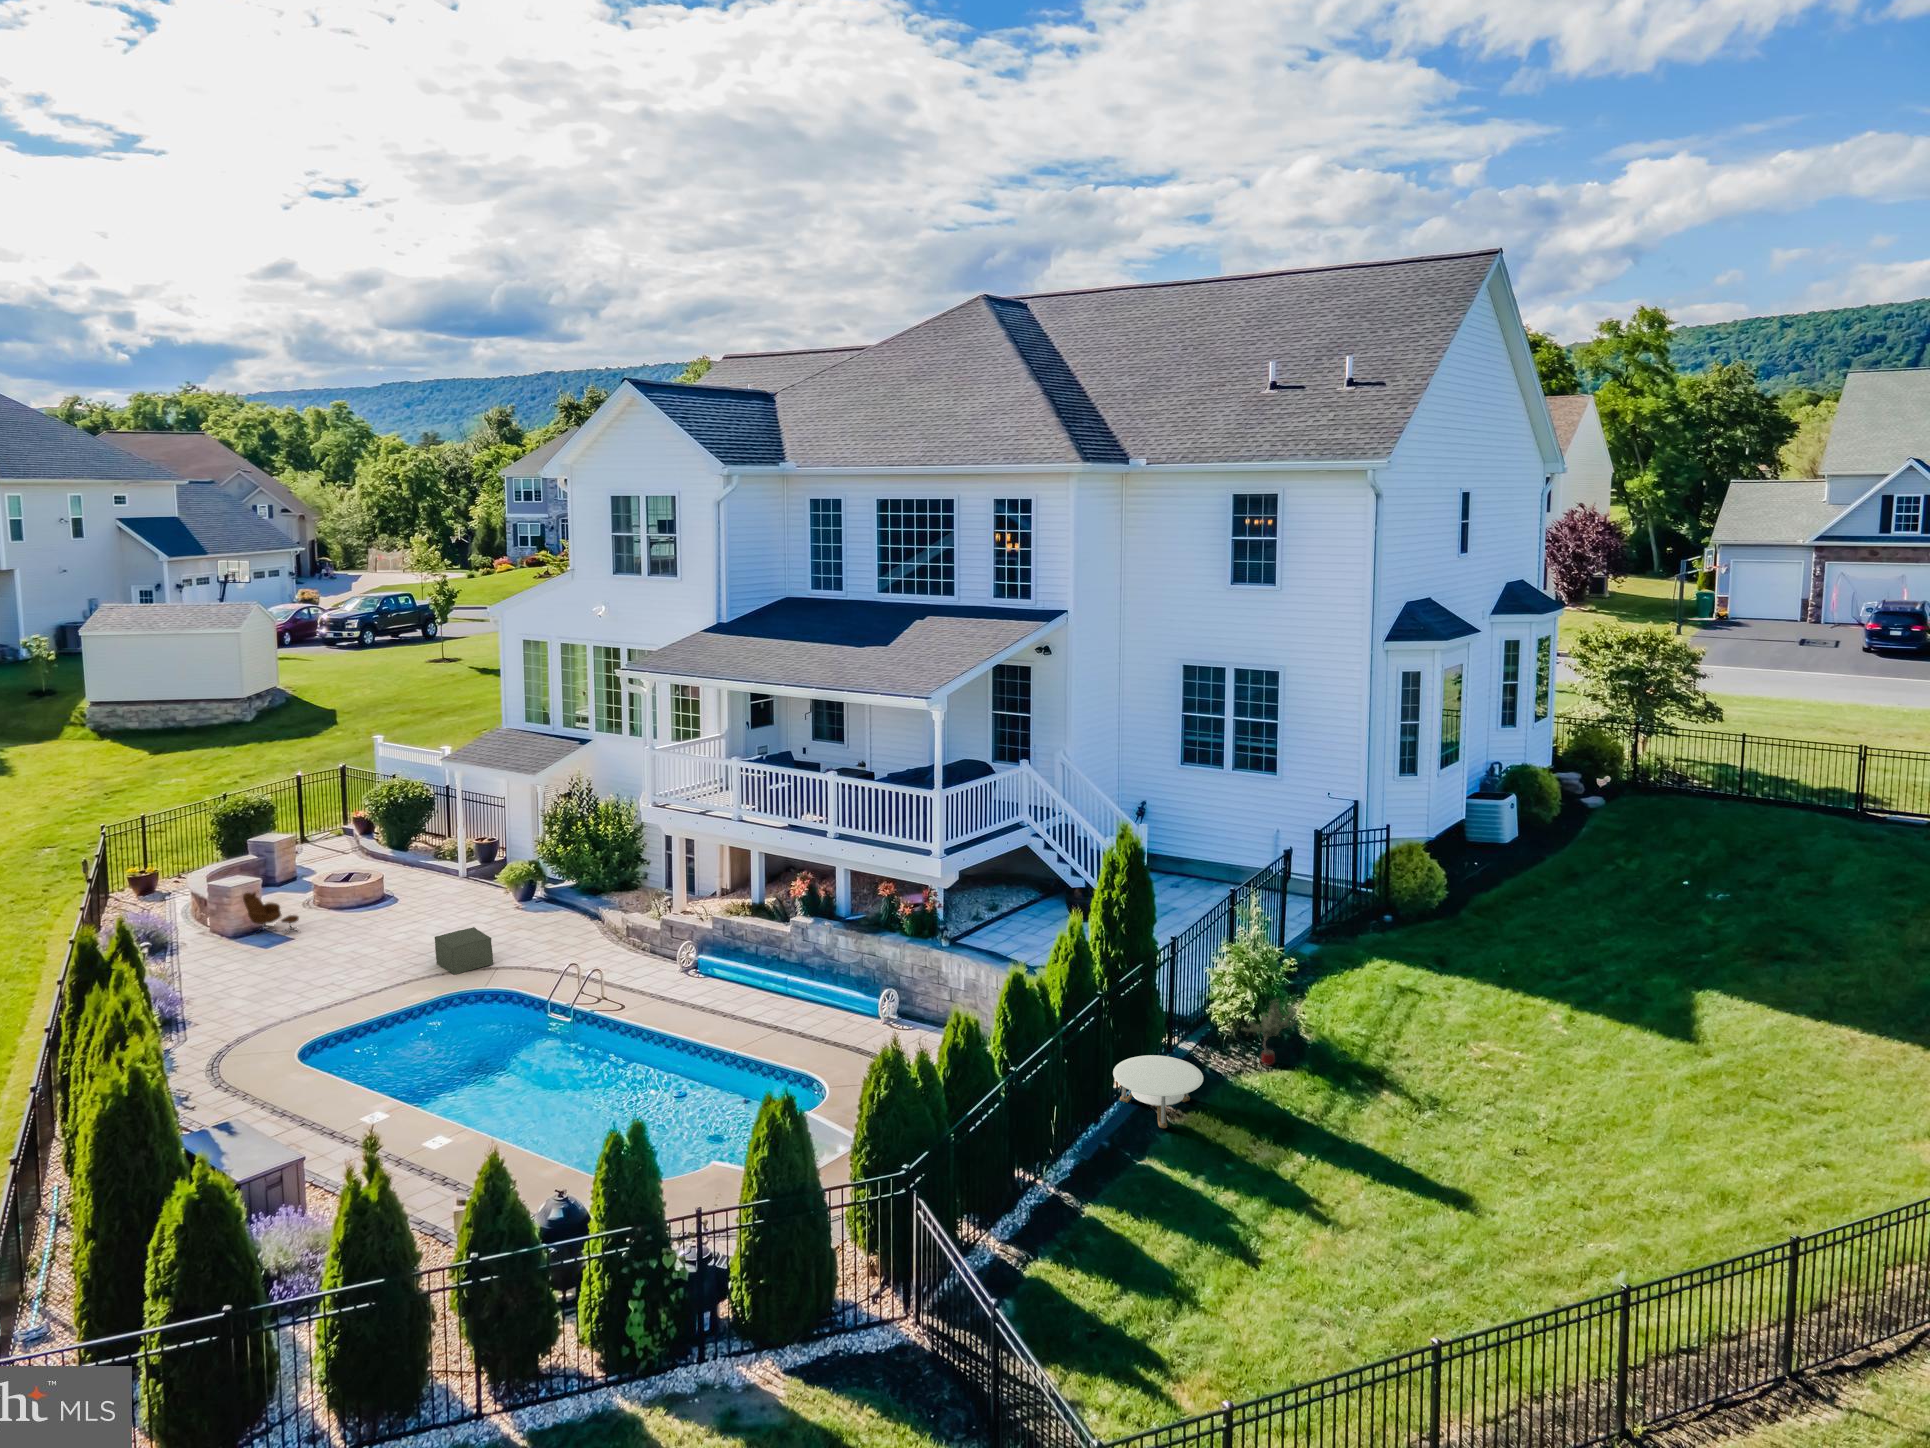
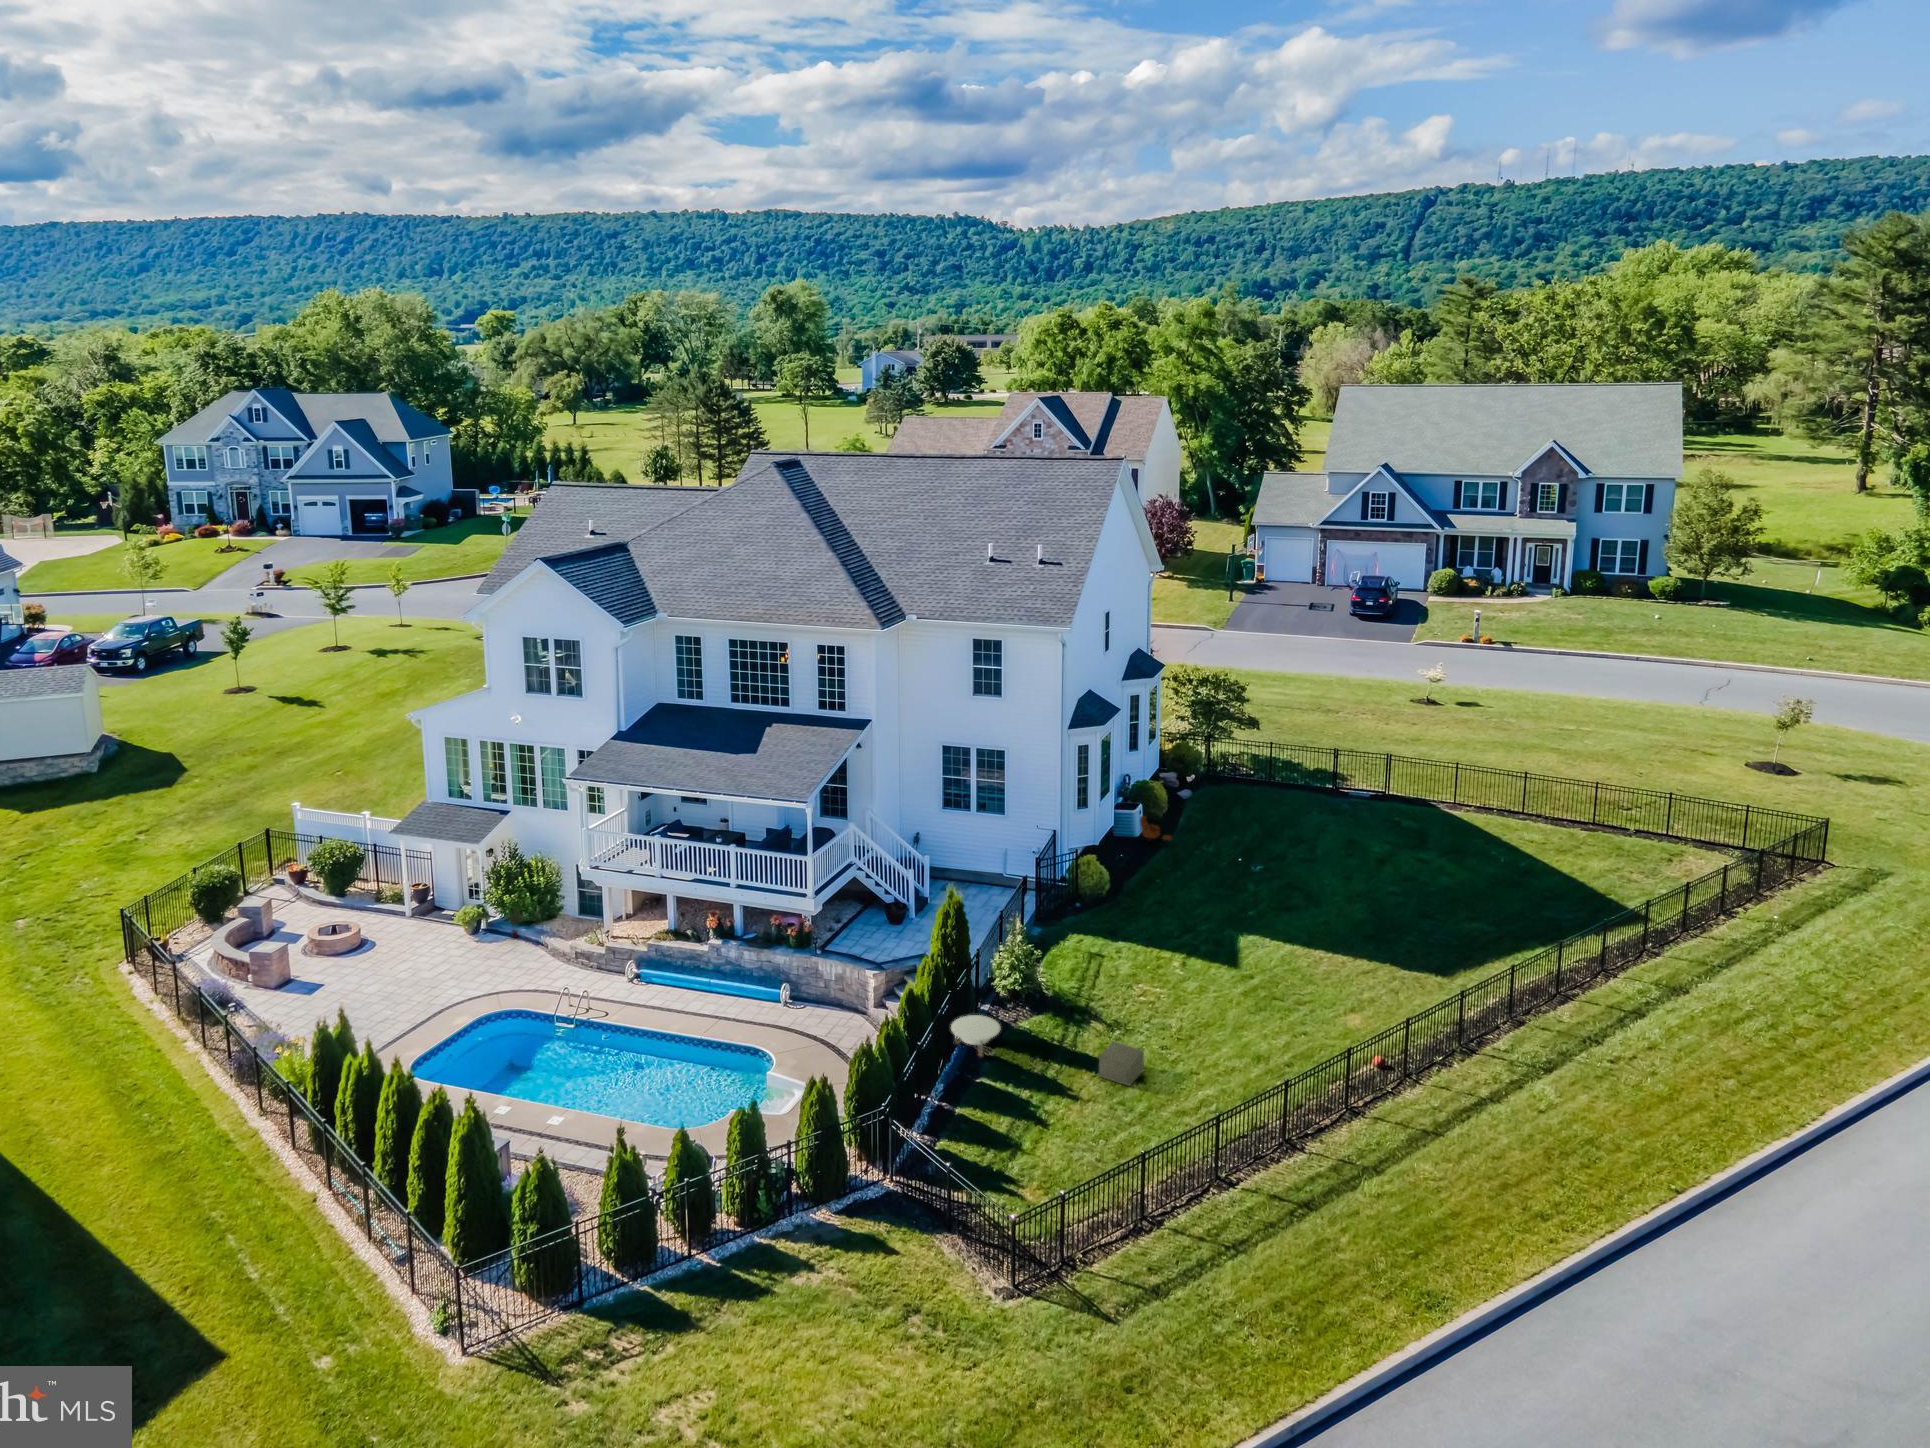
lounge chair: present [243,892,299,932] -> present [1140,816,1172,845]
ottoman: present [435,927,494,975] -> present [1099,1041,1144,1086]
potted tree: present [1241,999,1297,1065] -> present [506,910,524,937]

